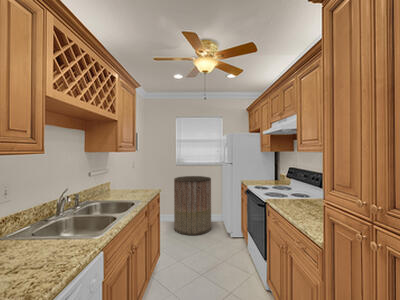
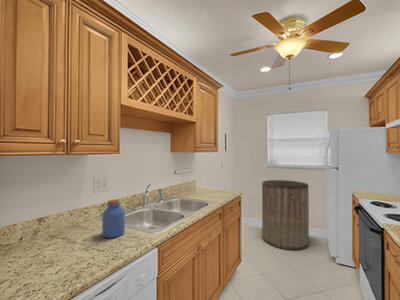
jar: none [24,208,56,255] -> present [102,200,125,238]

